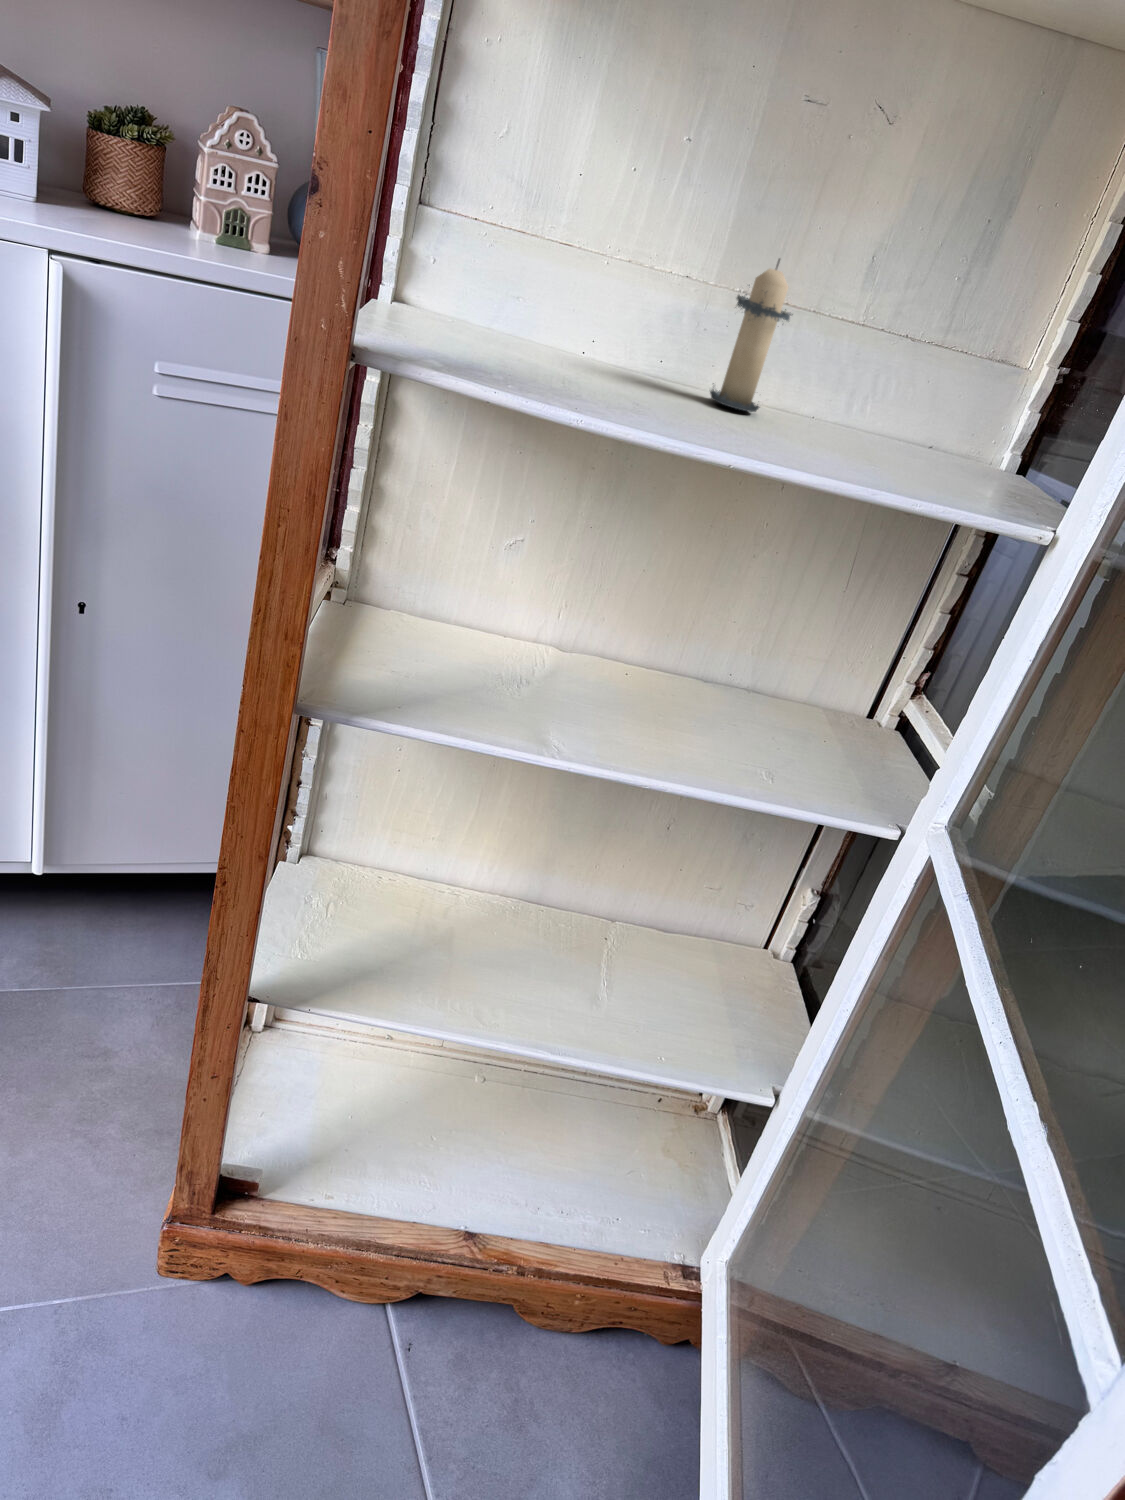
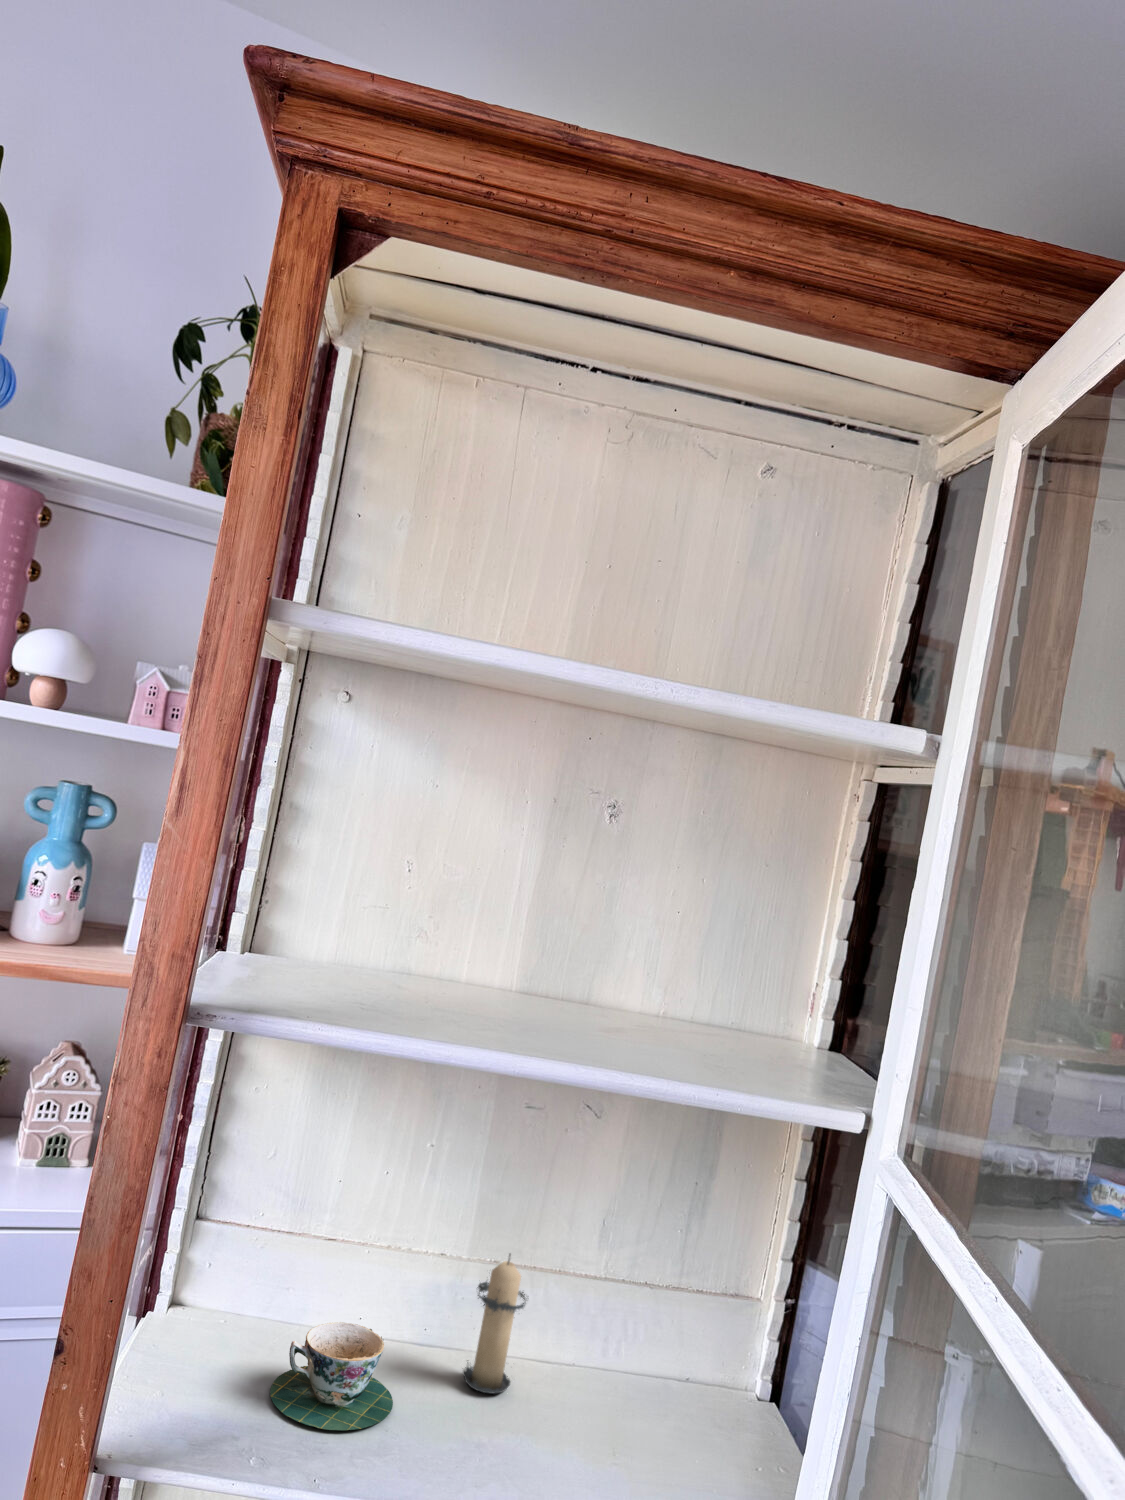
teacup: none [513,303,642,399] -> present [270,1322,393,1430]

